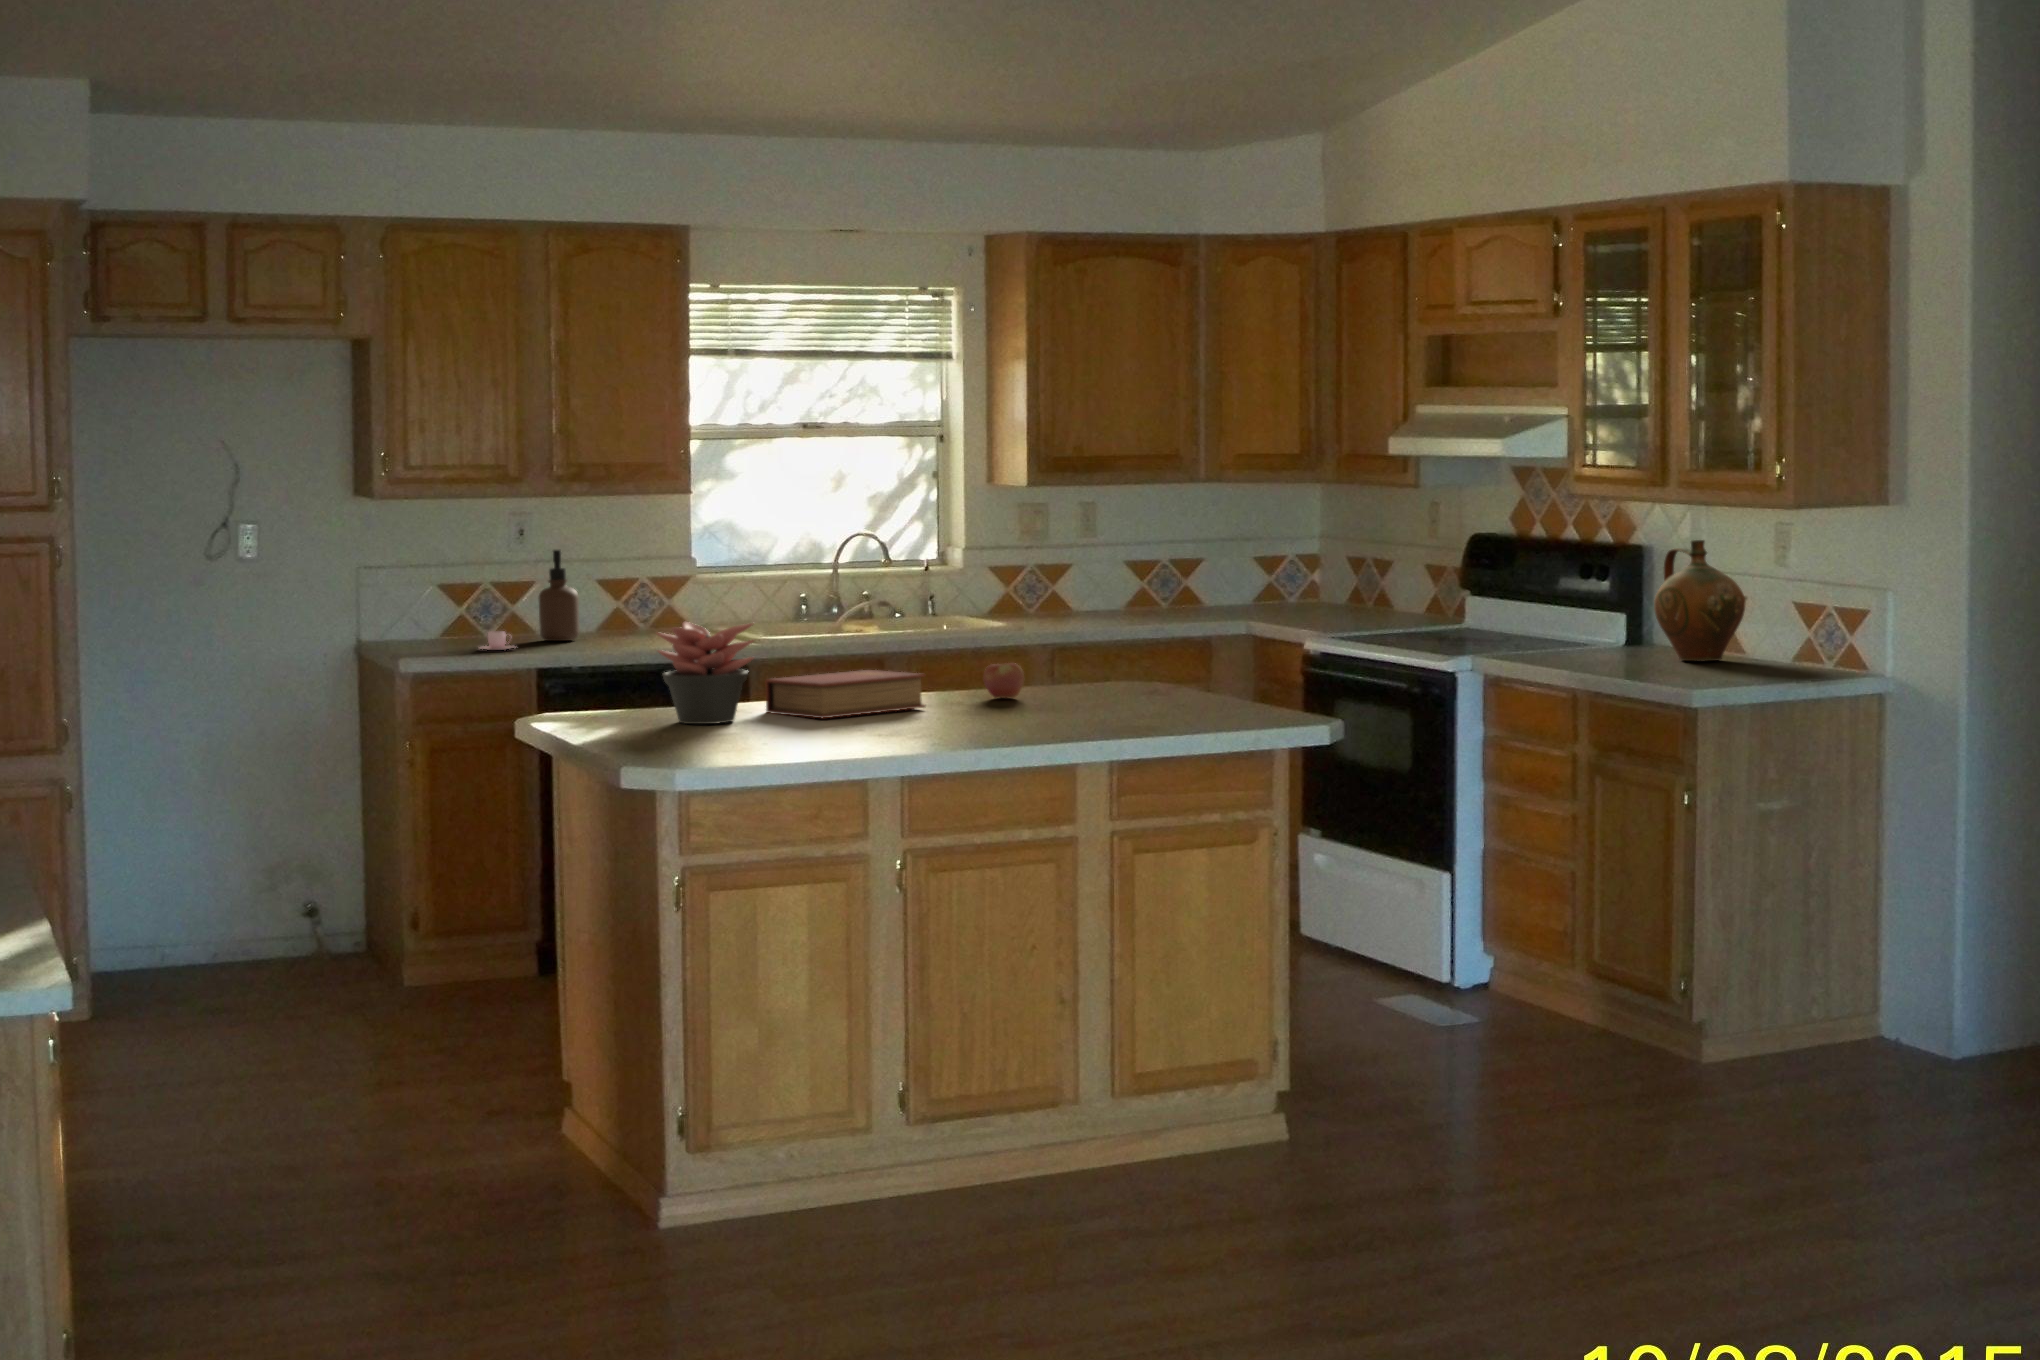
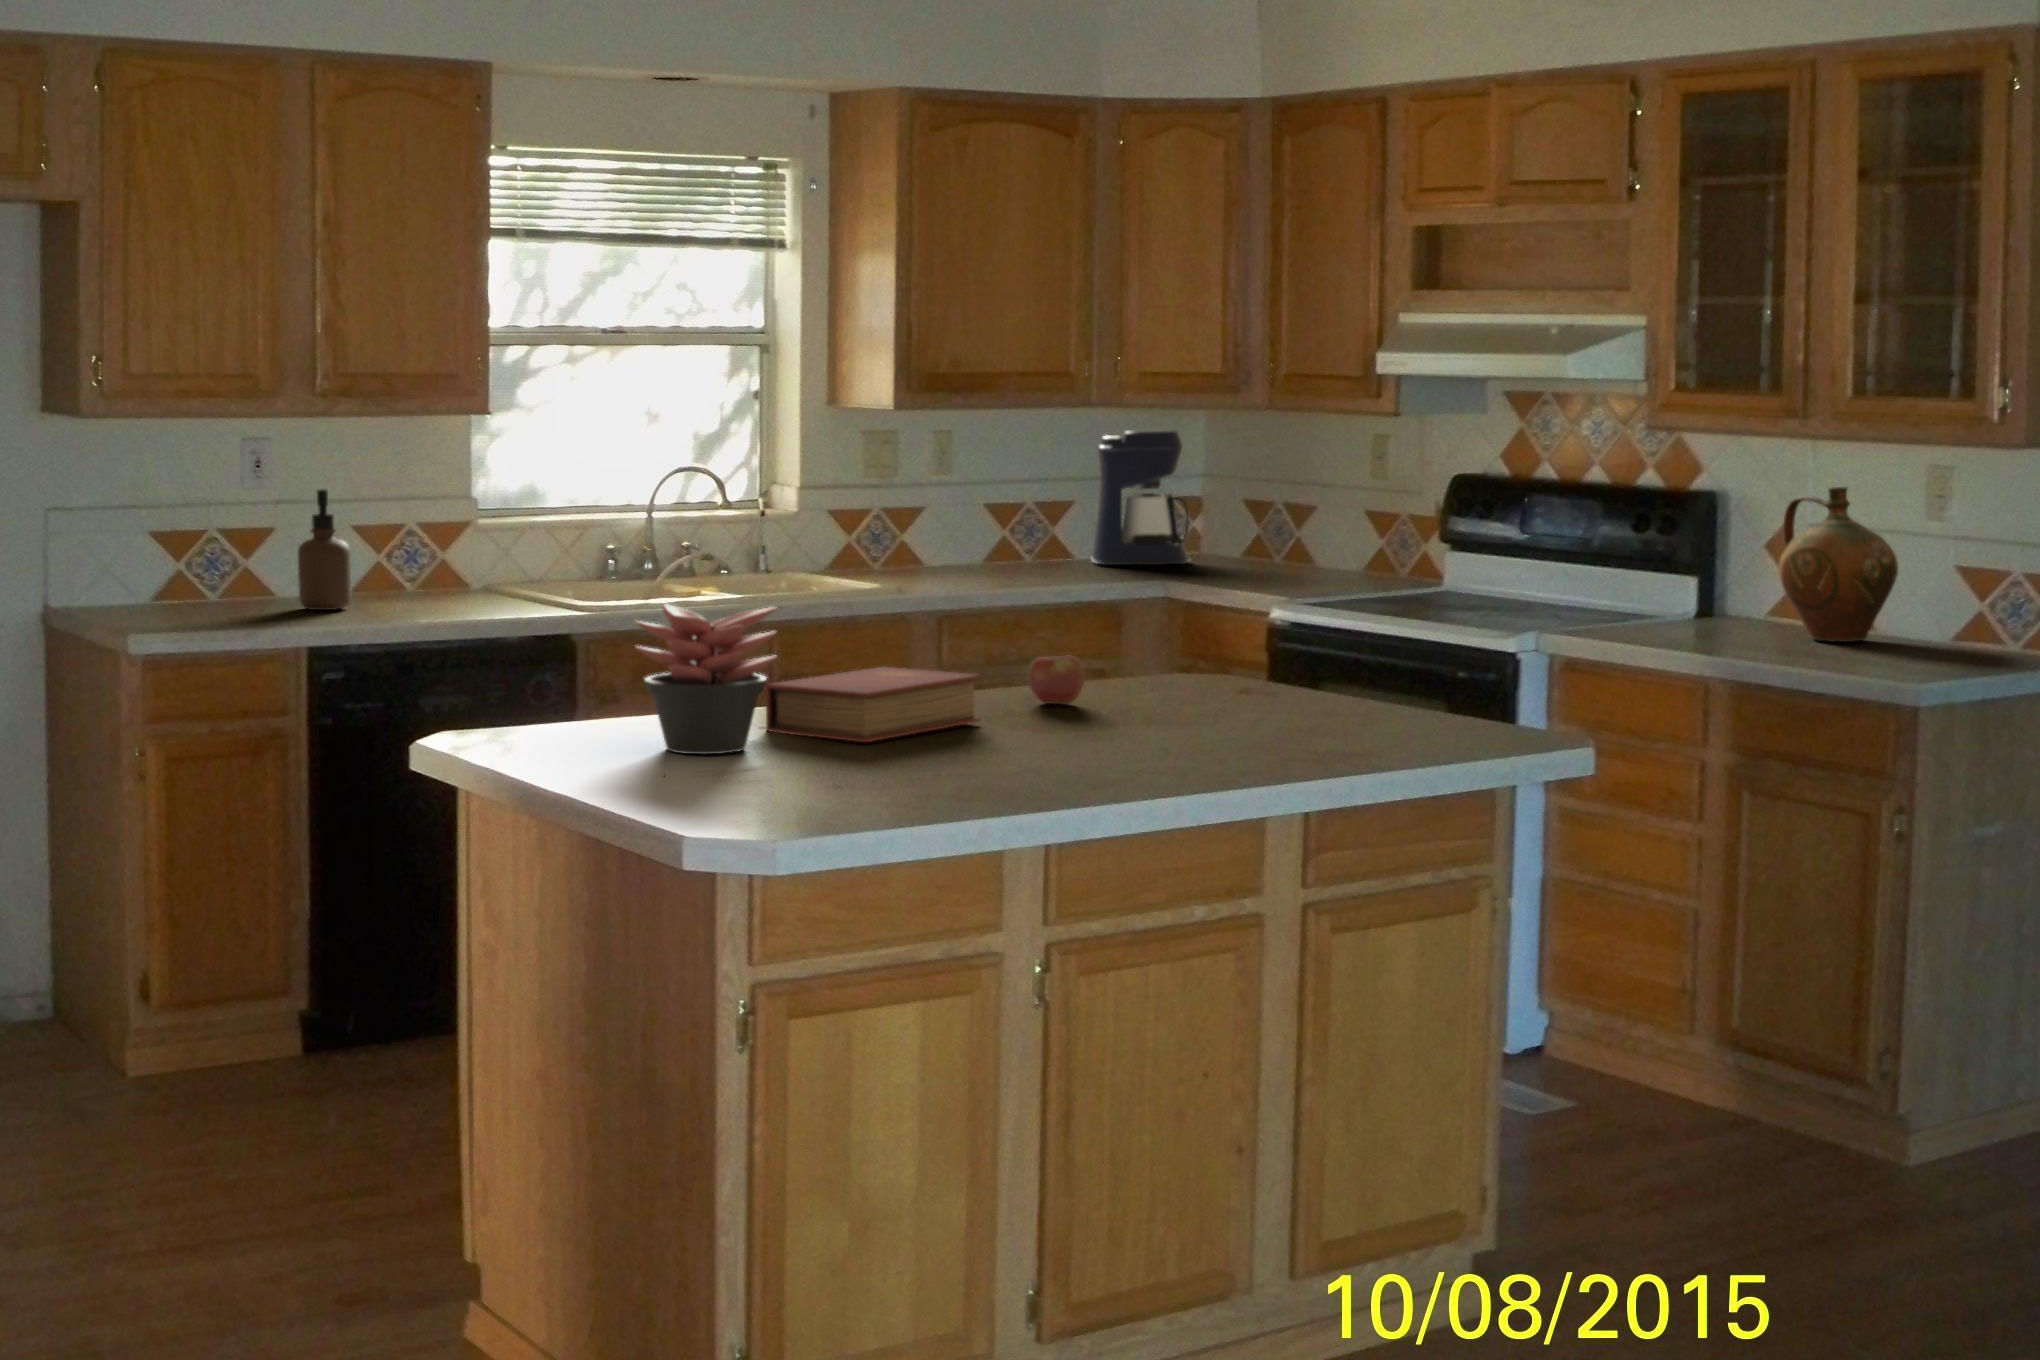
coffee maker: none [1216,500,1296,610] -> present [1092,430,1190,565]
teacup: present [482,631,516,650] -> none [231,563,286,624]

